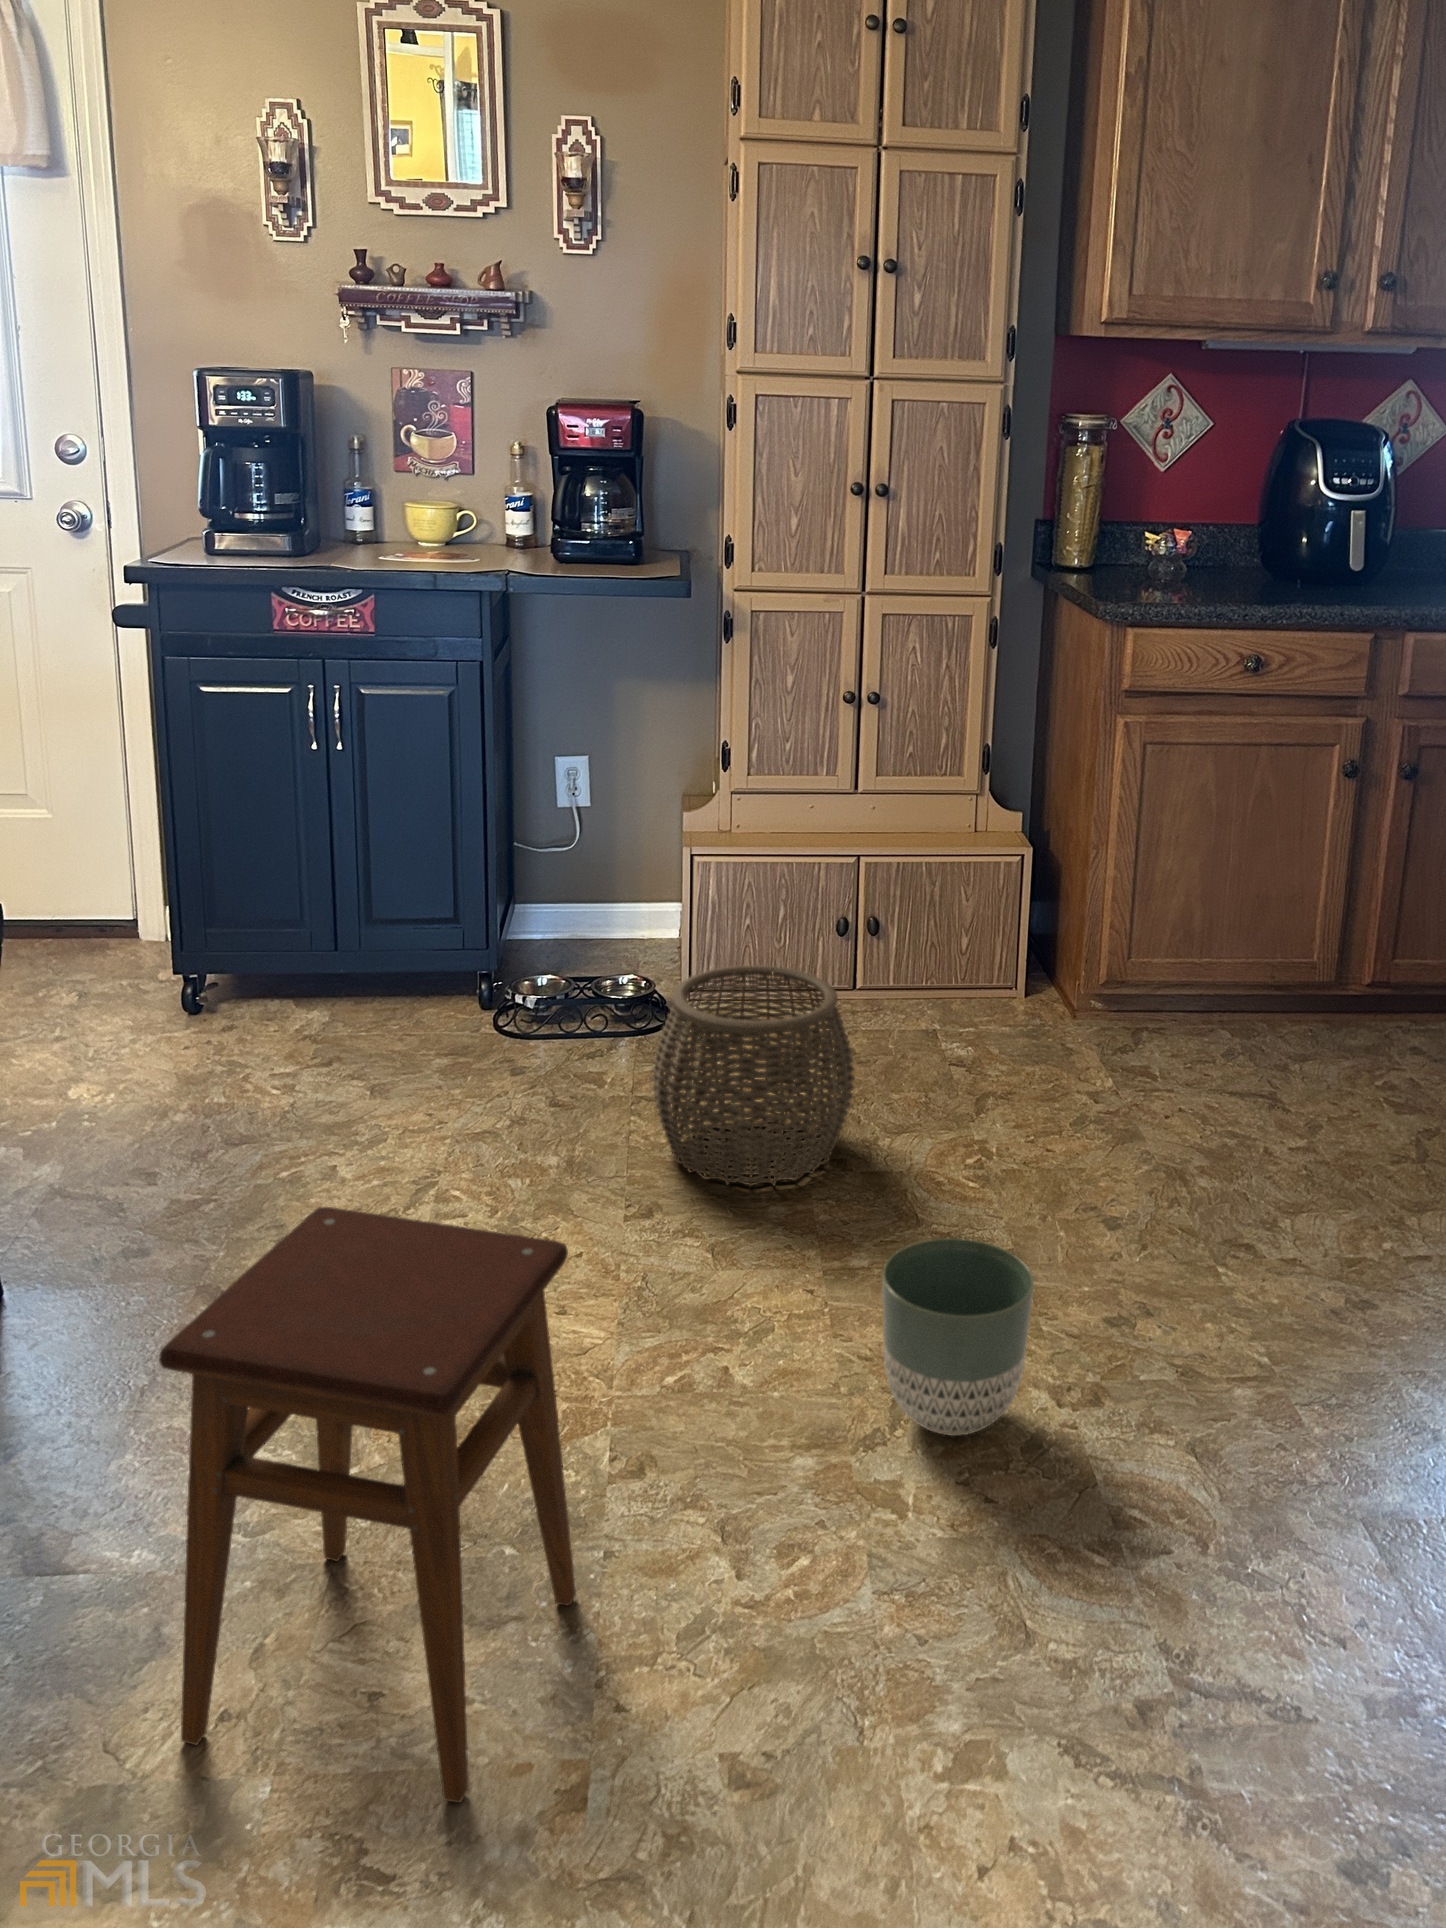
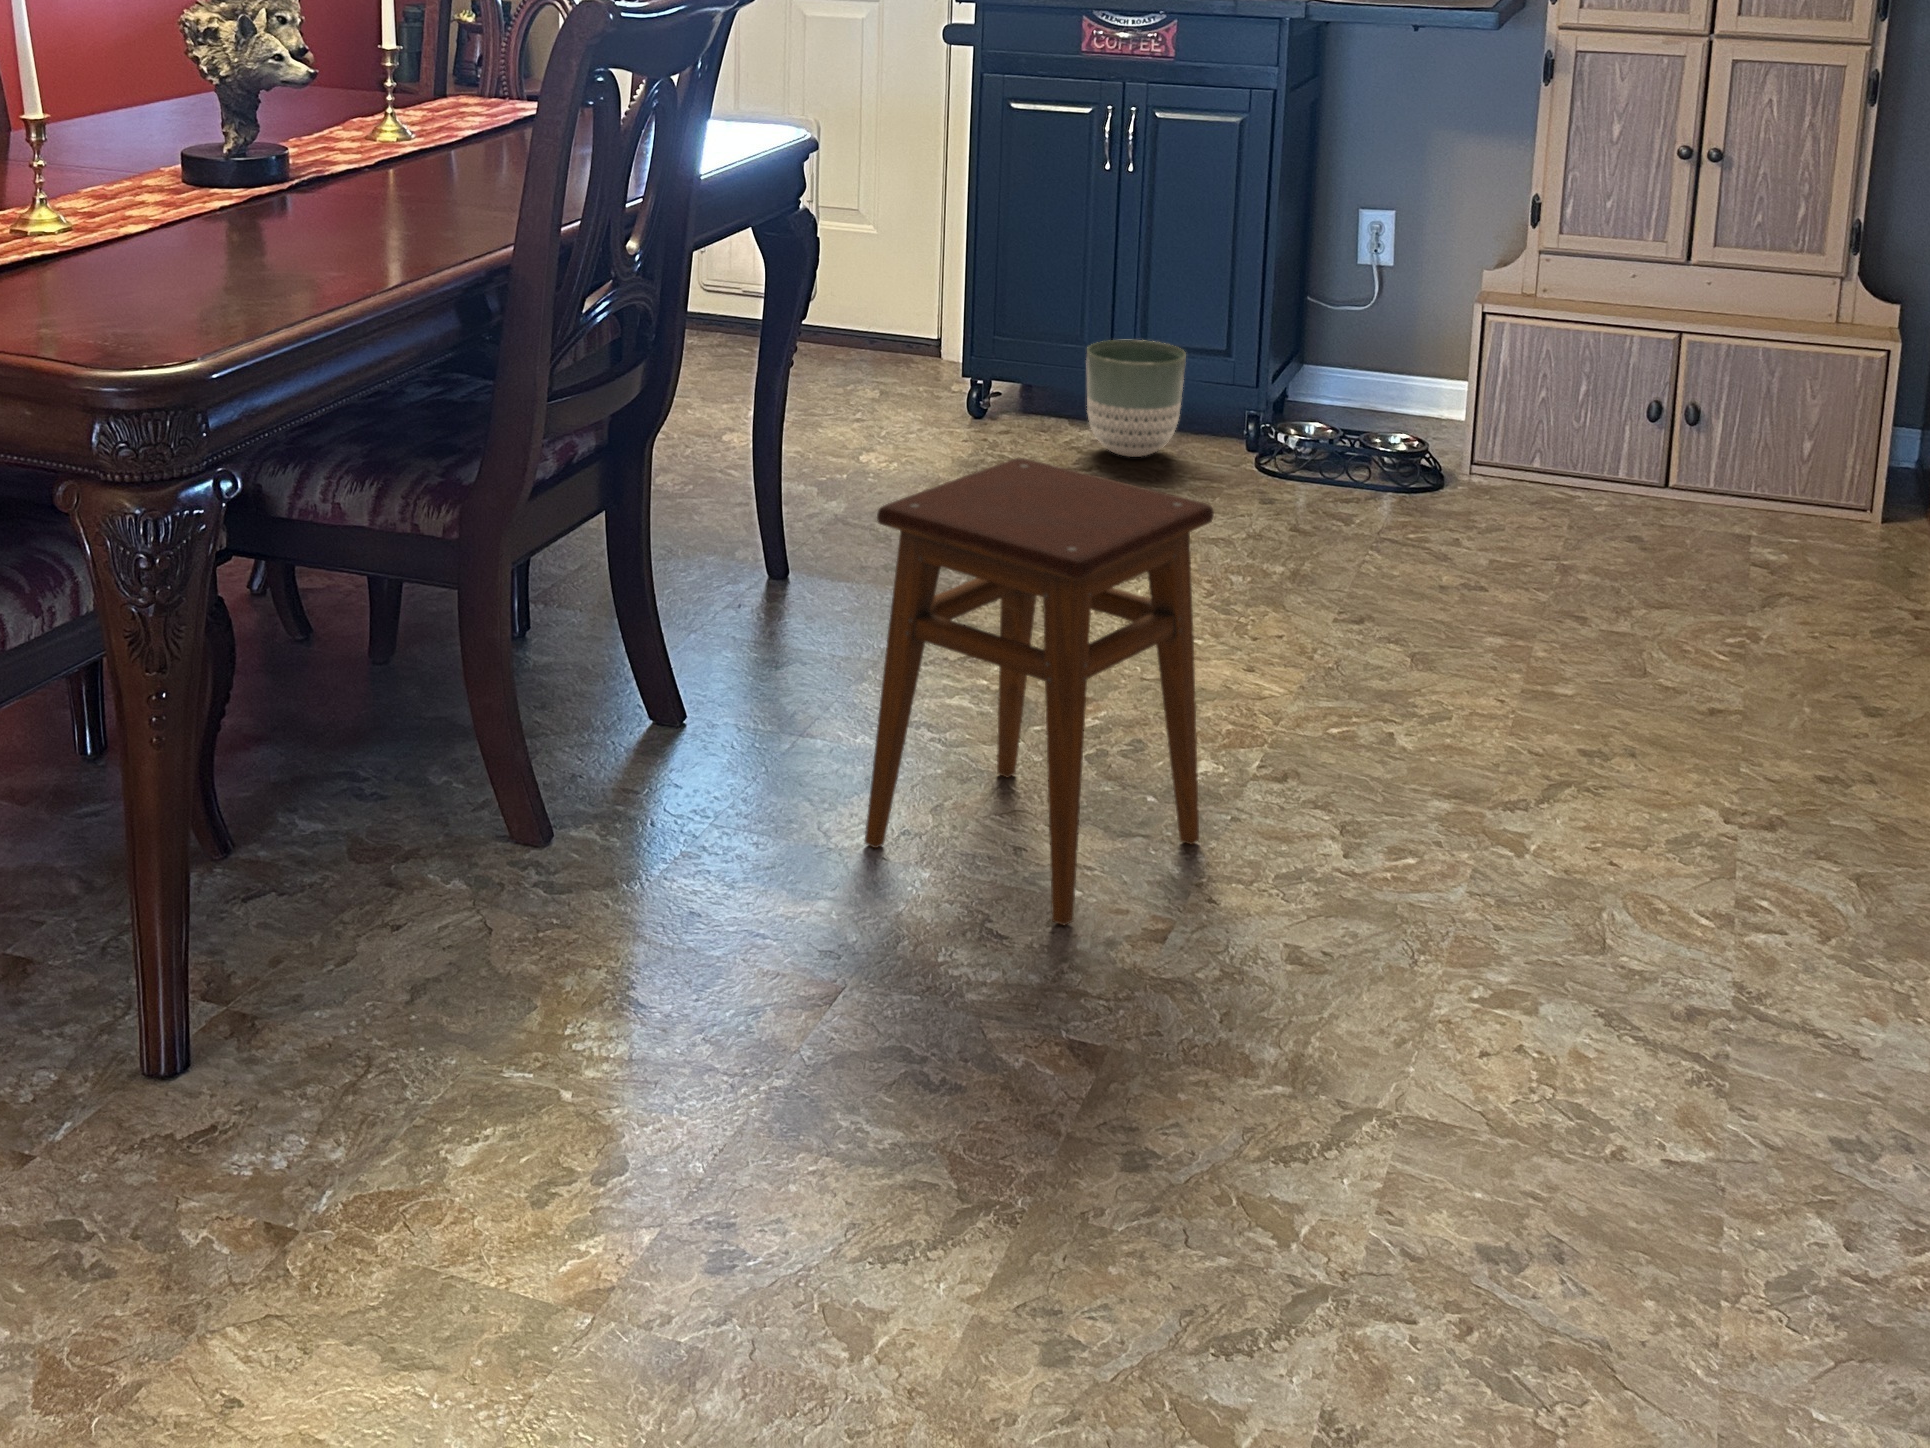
woven basket: present [651,966,855,1187] -> none [1386,401,1609,621]
planter: present [882,1238,1034,1436] -> present [1086,340,1186,457]

